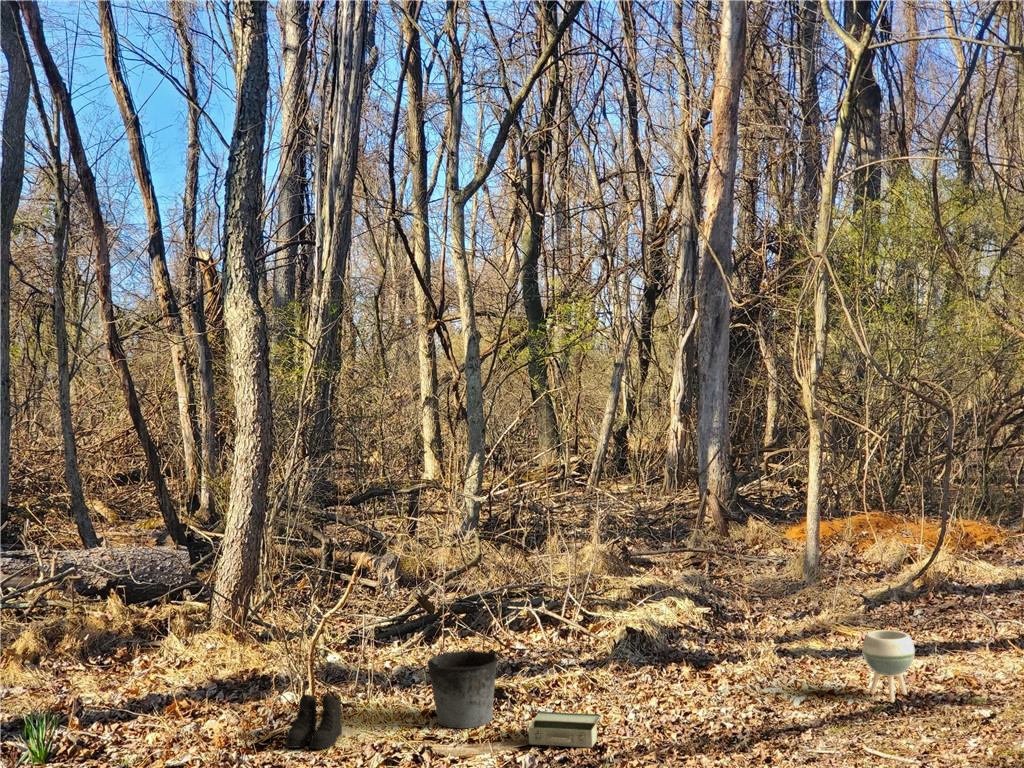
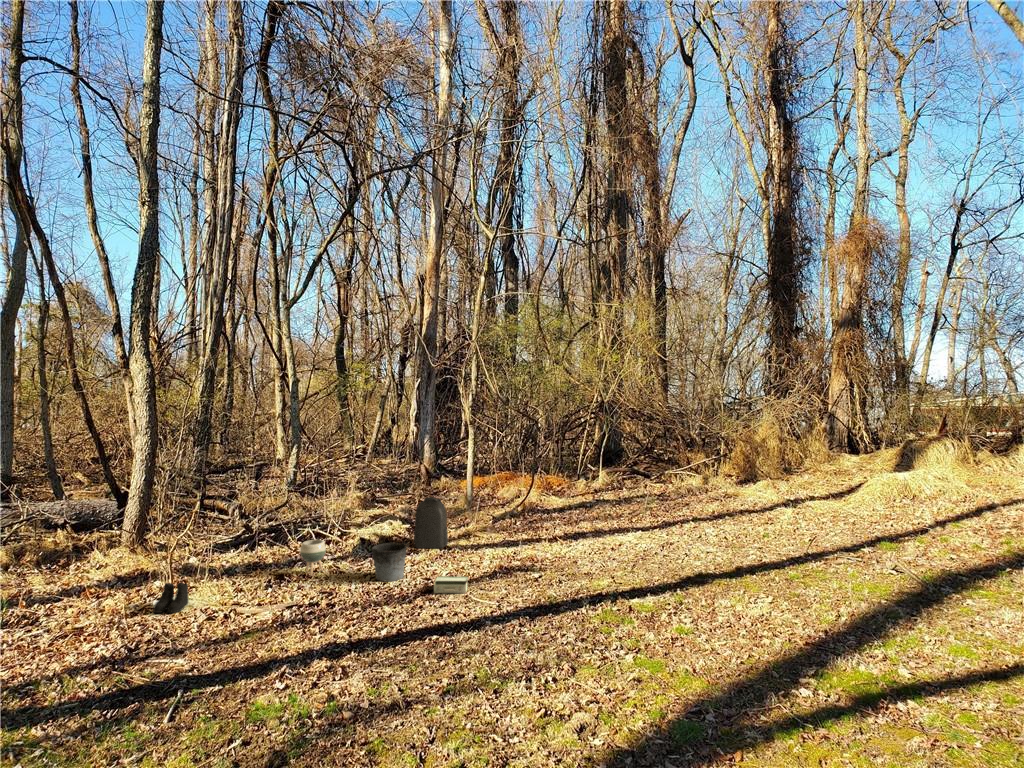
backpack: none [727,550,796,651] -> present [414,497,448,548]
planter: present [862,630,915,702] -> present [300,540,326,576]
bucket: present [427,649,502,729] -> present [372,542,409,582]
toolbox: present [528,712,601,748] -> present [434,576,468,593]

